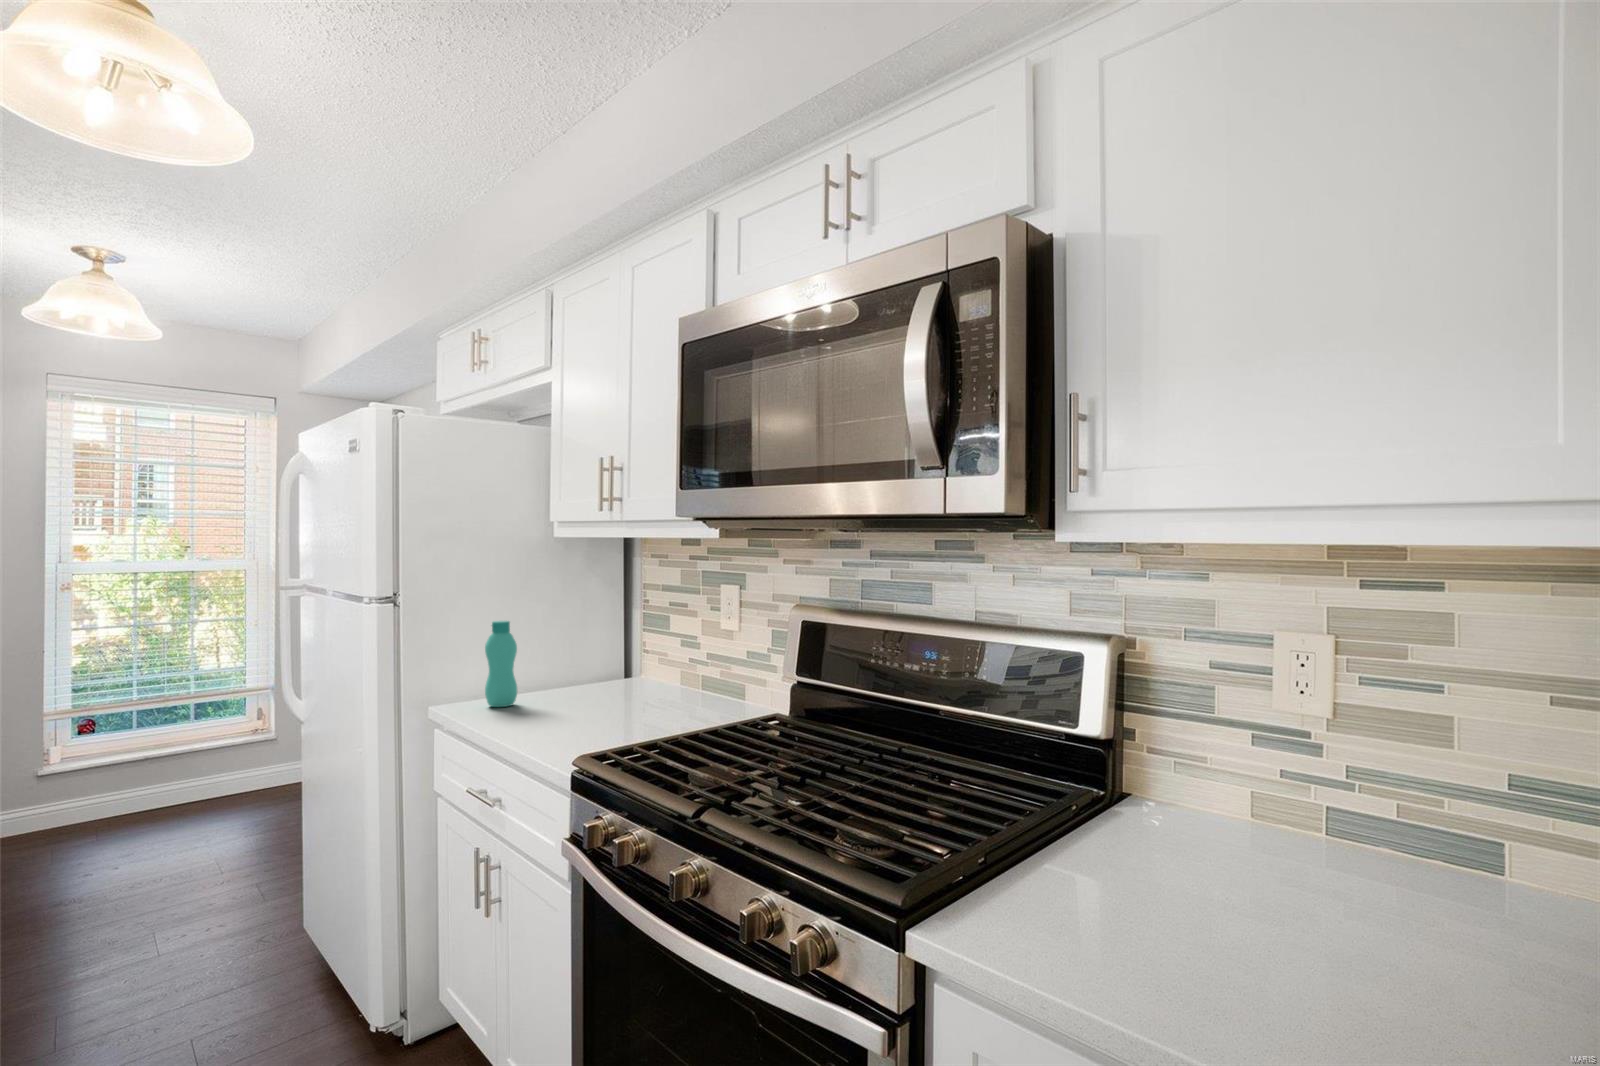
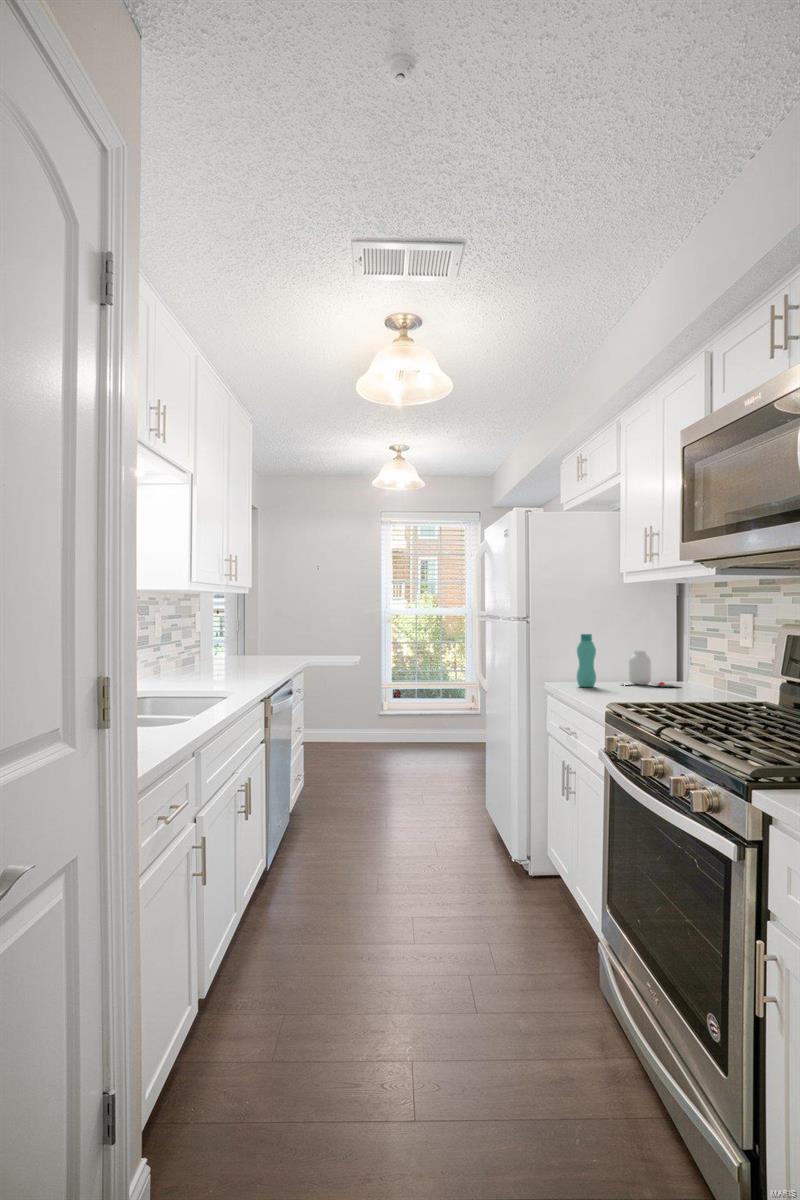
jar: none [551,638,637,694] -> present [629,651,679,687]

